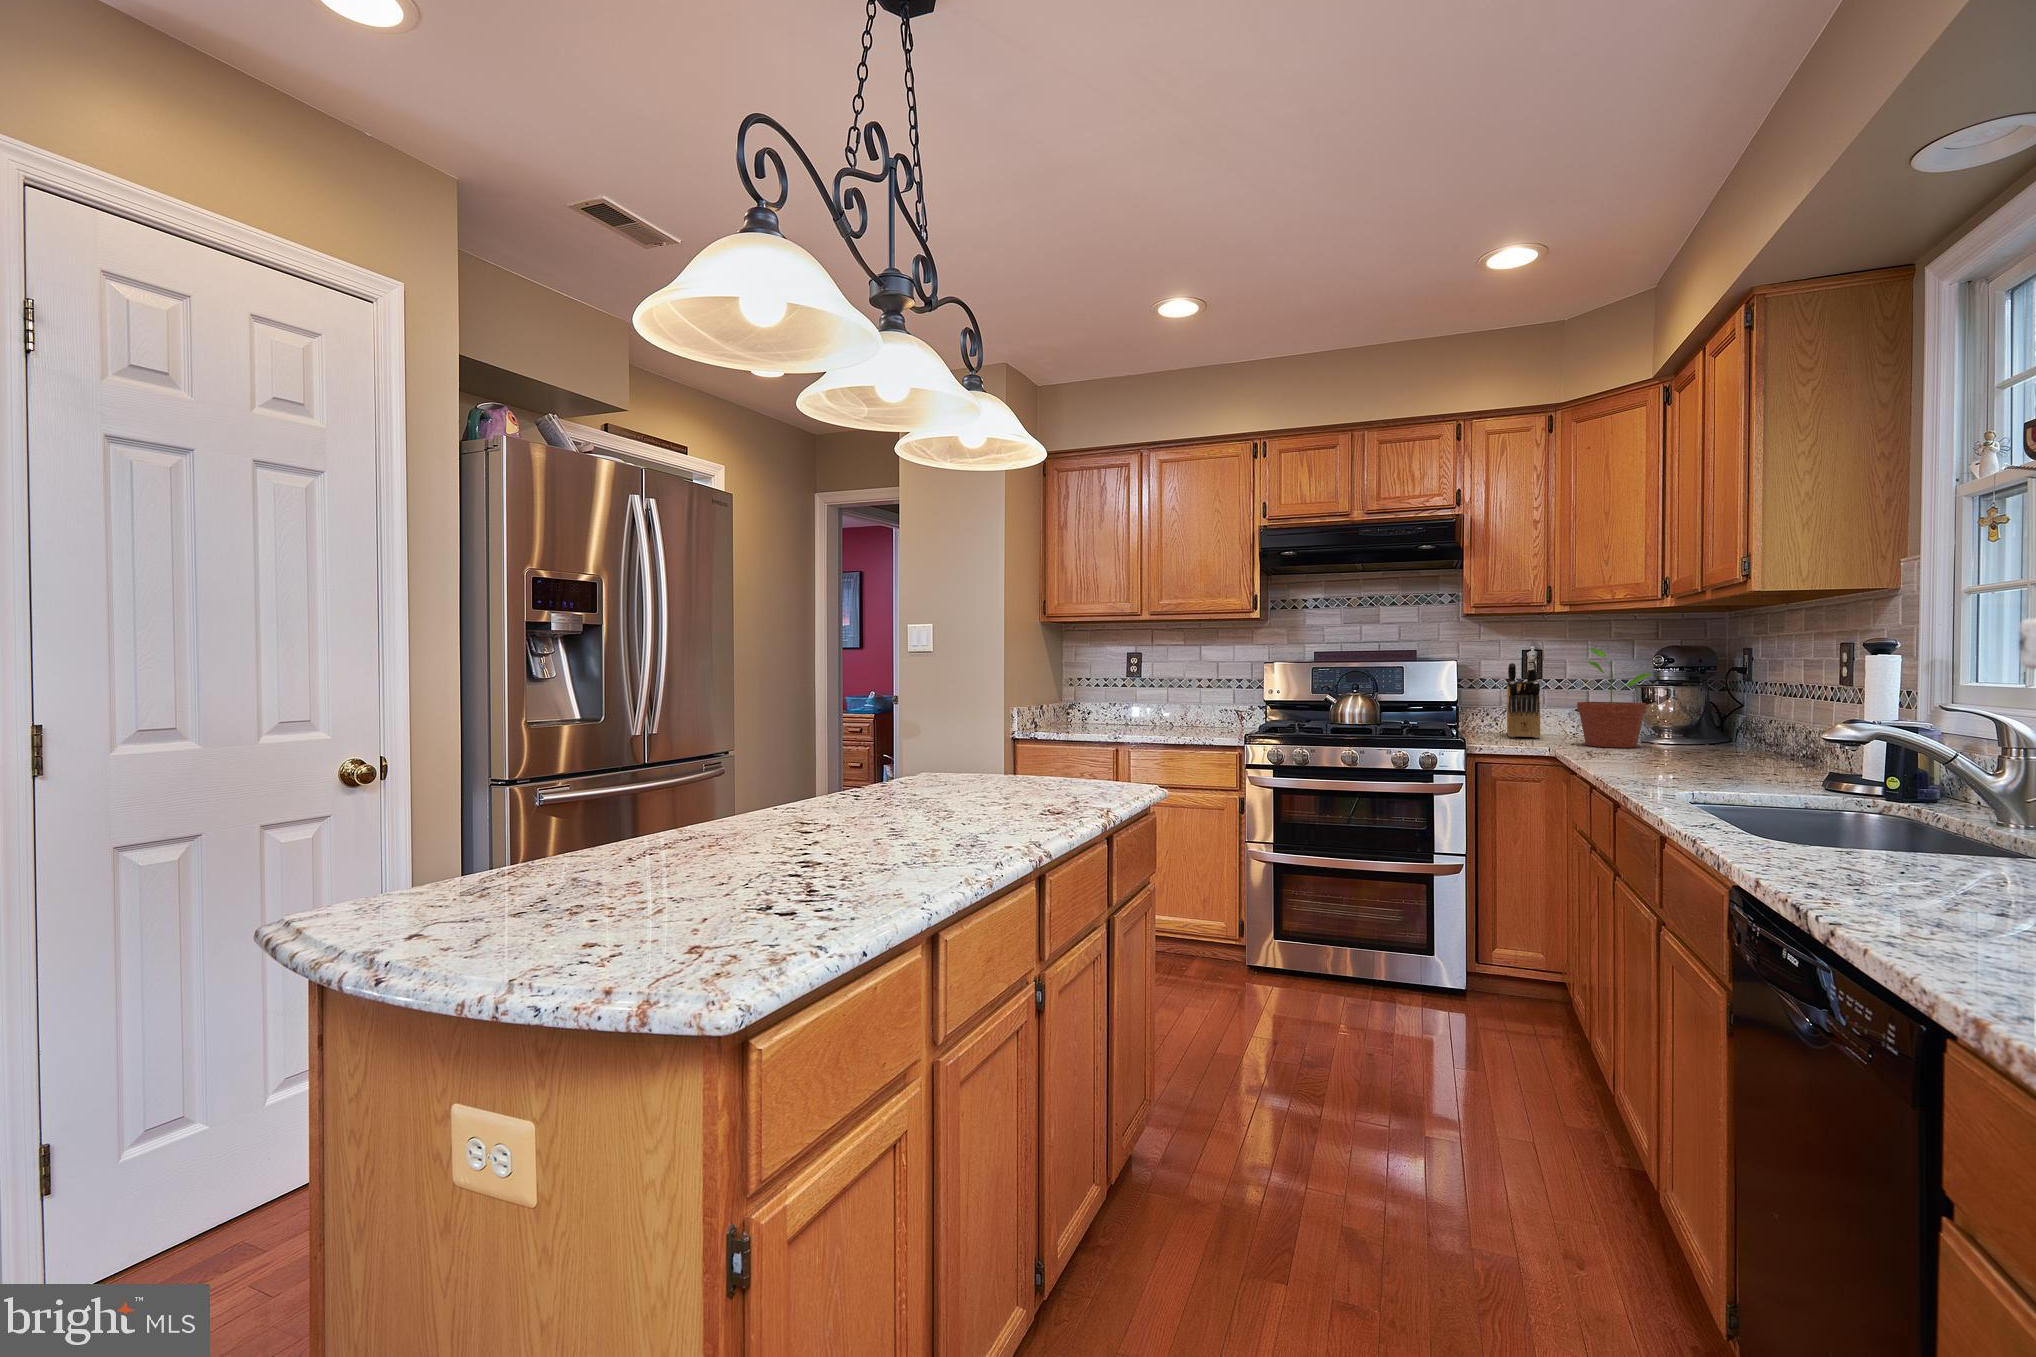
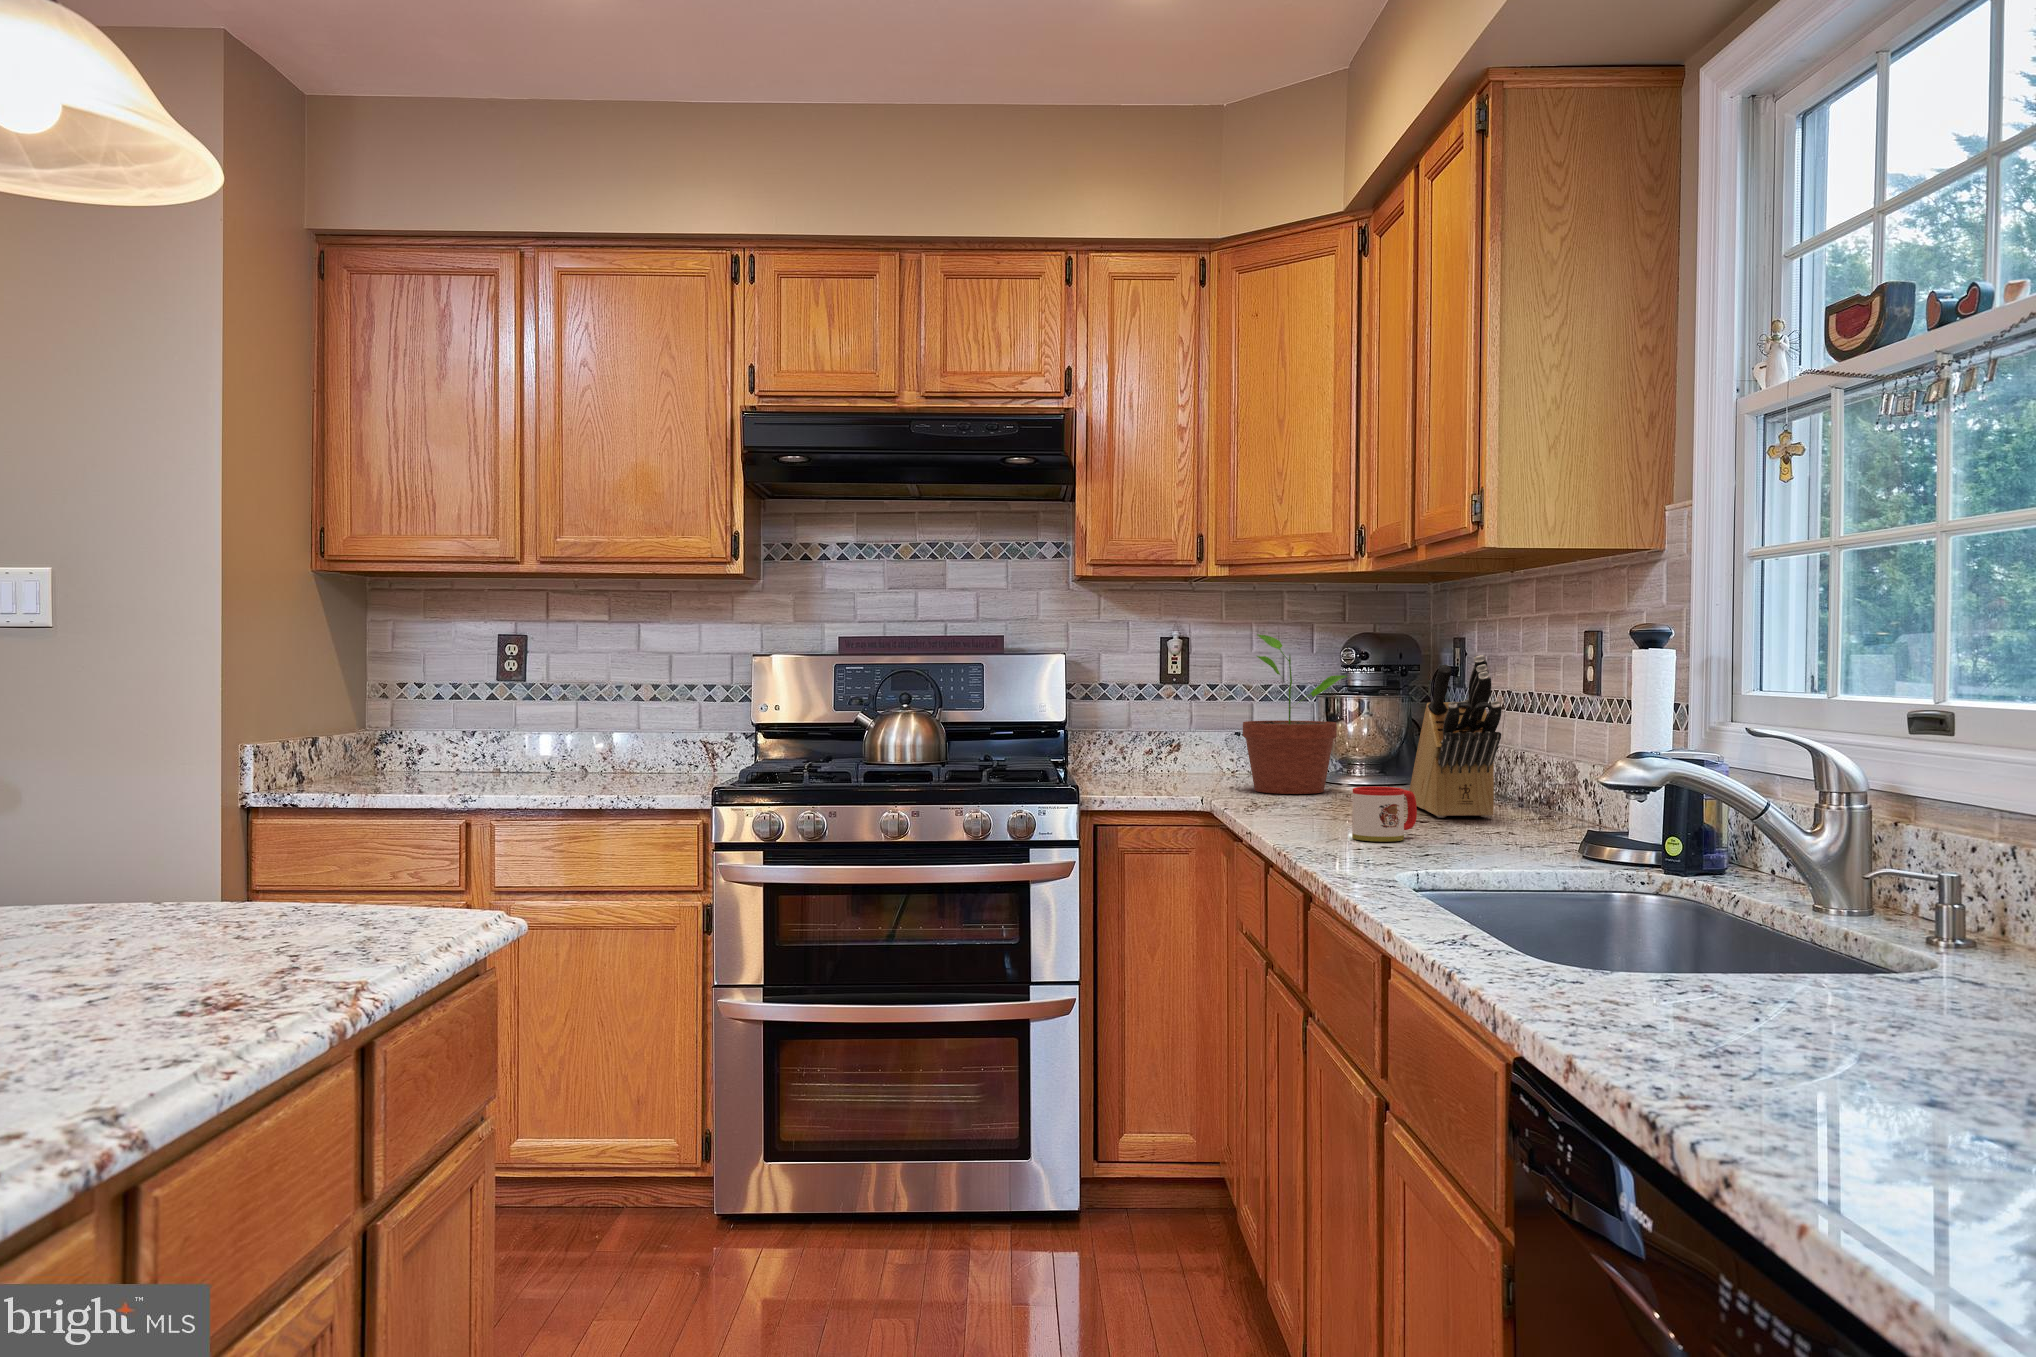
knife block: present [1507,658,1540,738] -> present [1409,655,1502,818]
mug: none [1650,741,1699,775] -> present [1352,787,1417,842]

